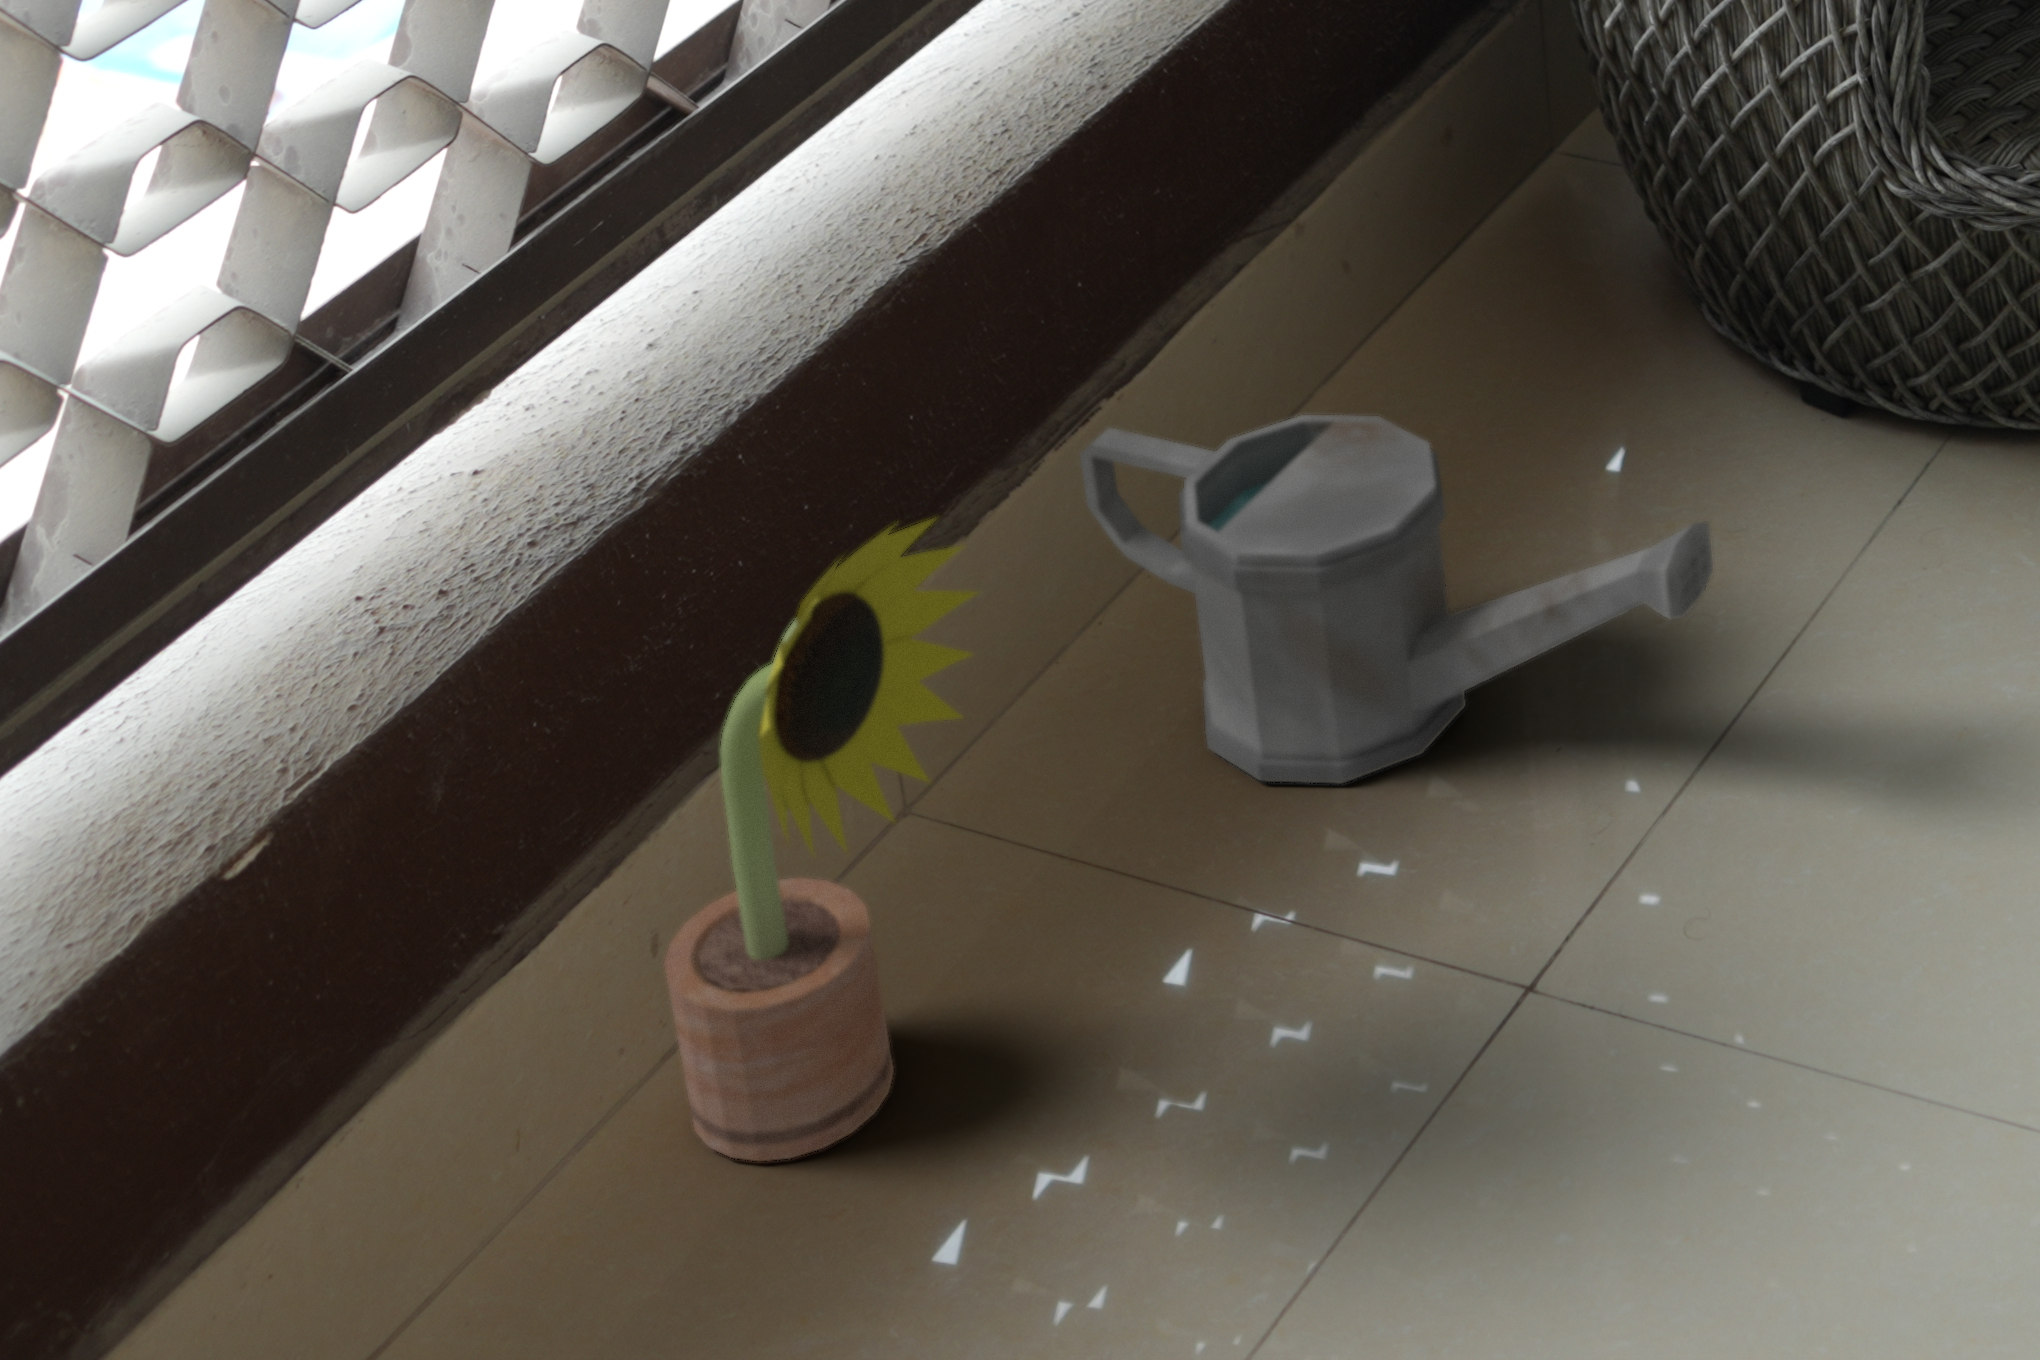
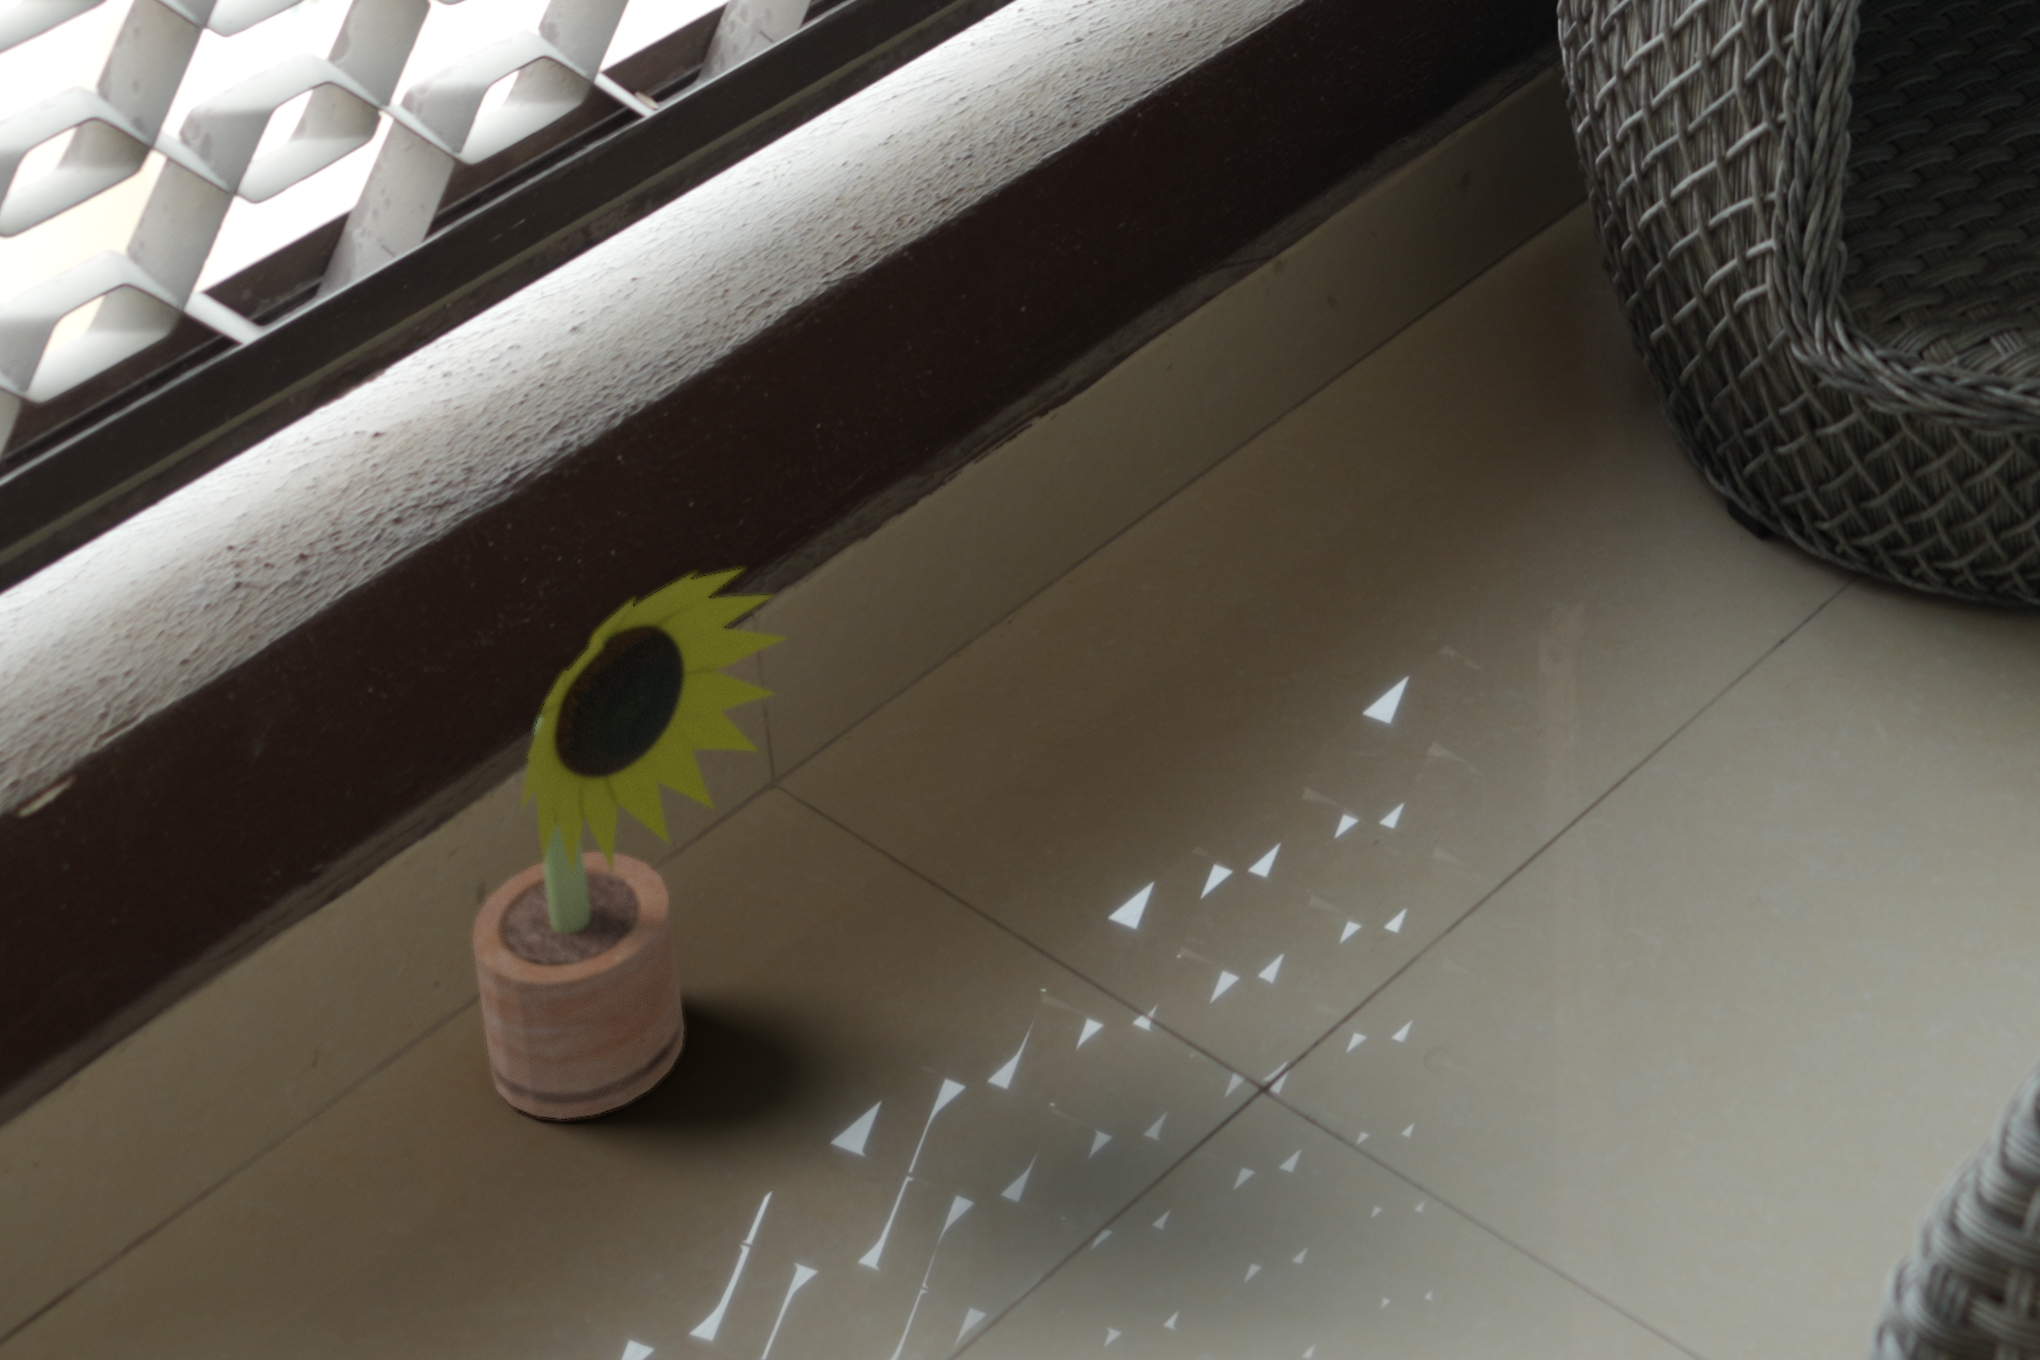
watering can: present [1080,415,1713,783] -> none [1001,448,1527,835]

